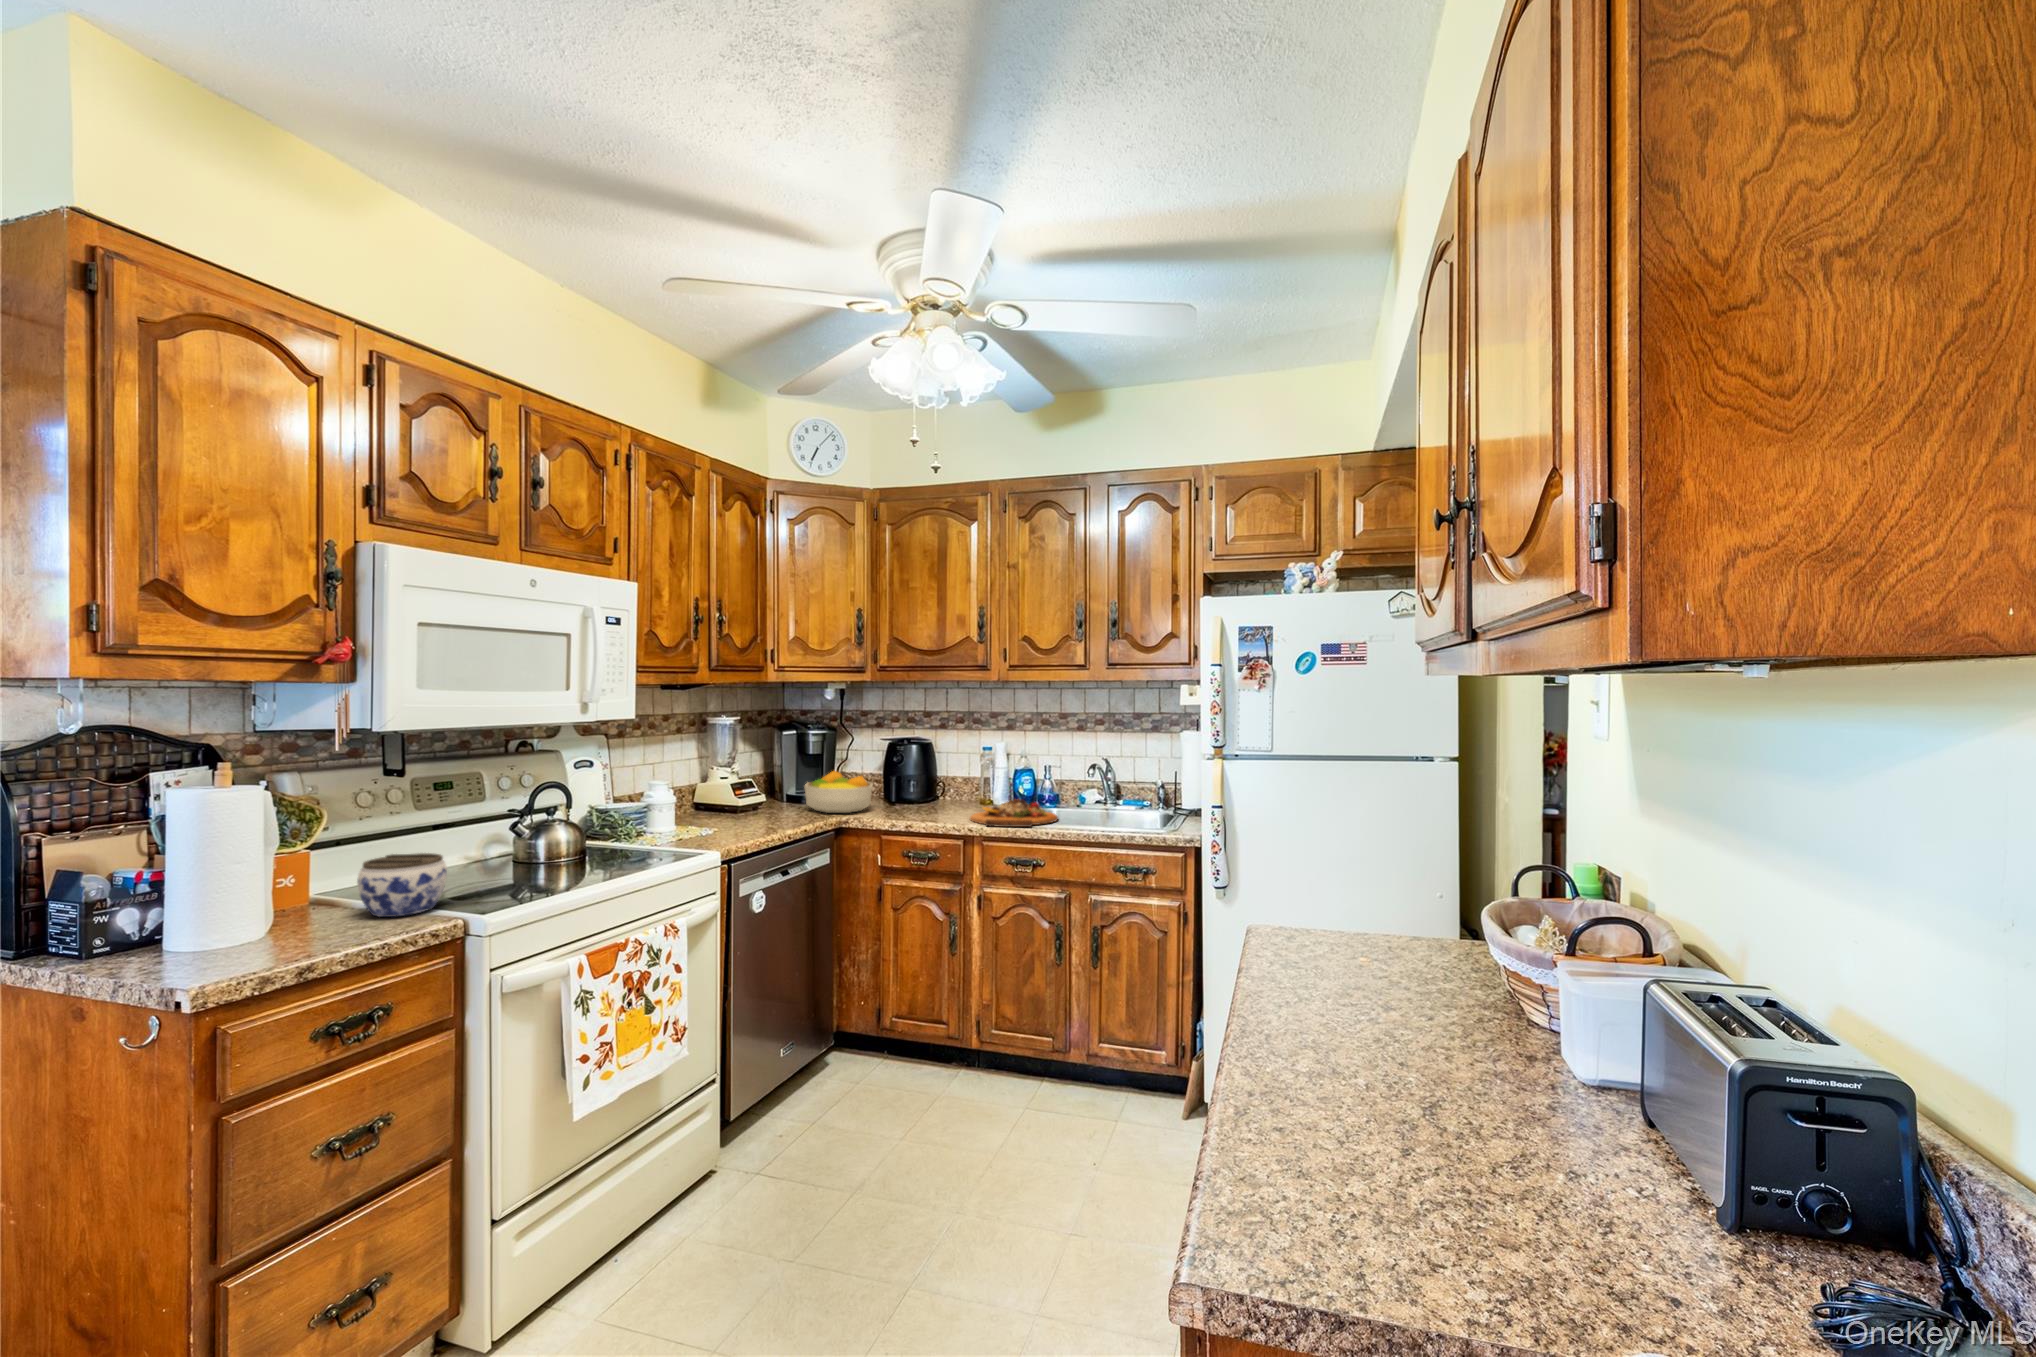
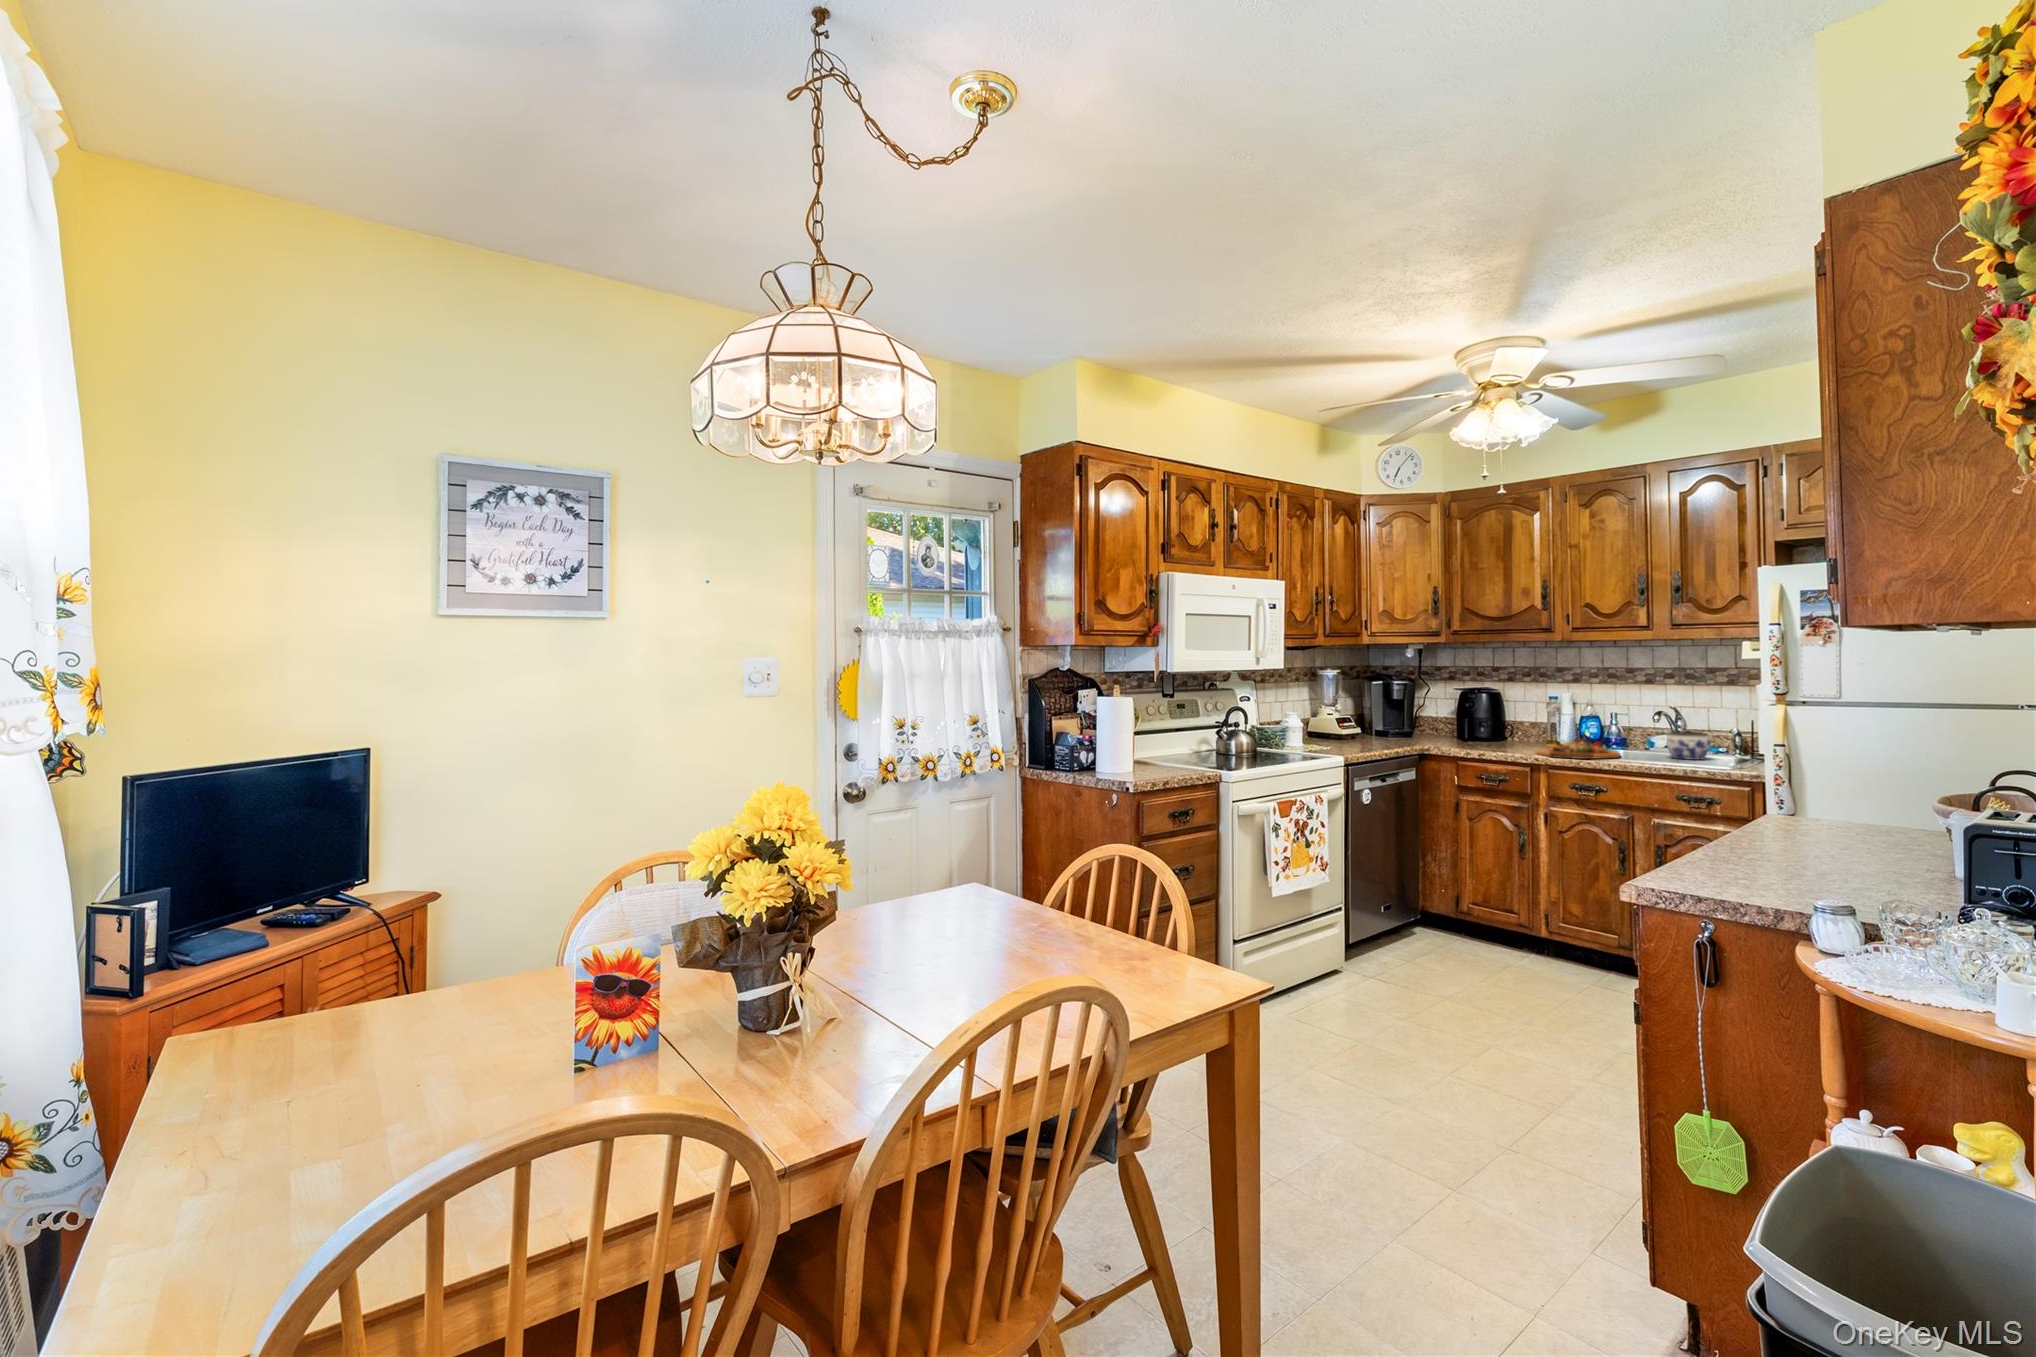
fruit bowl: present [804,771,872,813] -> none [1393,714,1449,745]
jar: present [357,853,447,917] -> present [1666,731,1711,760]

